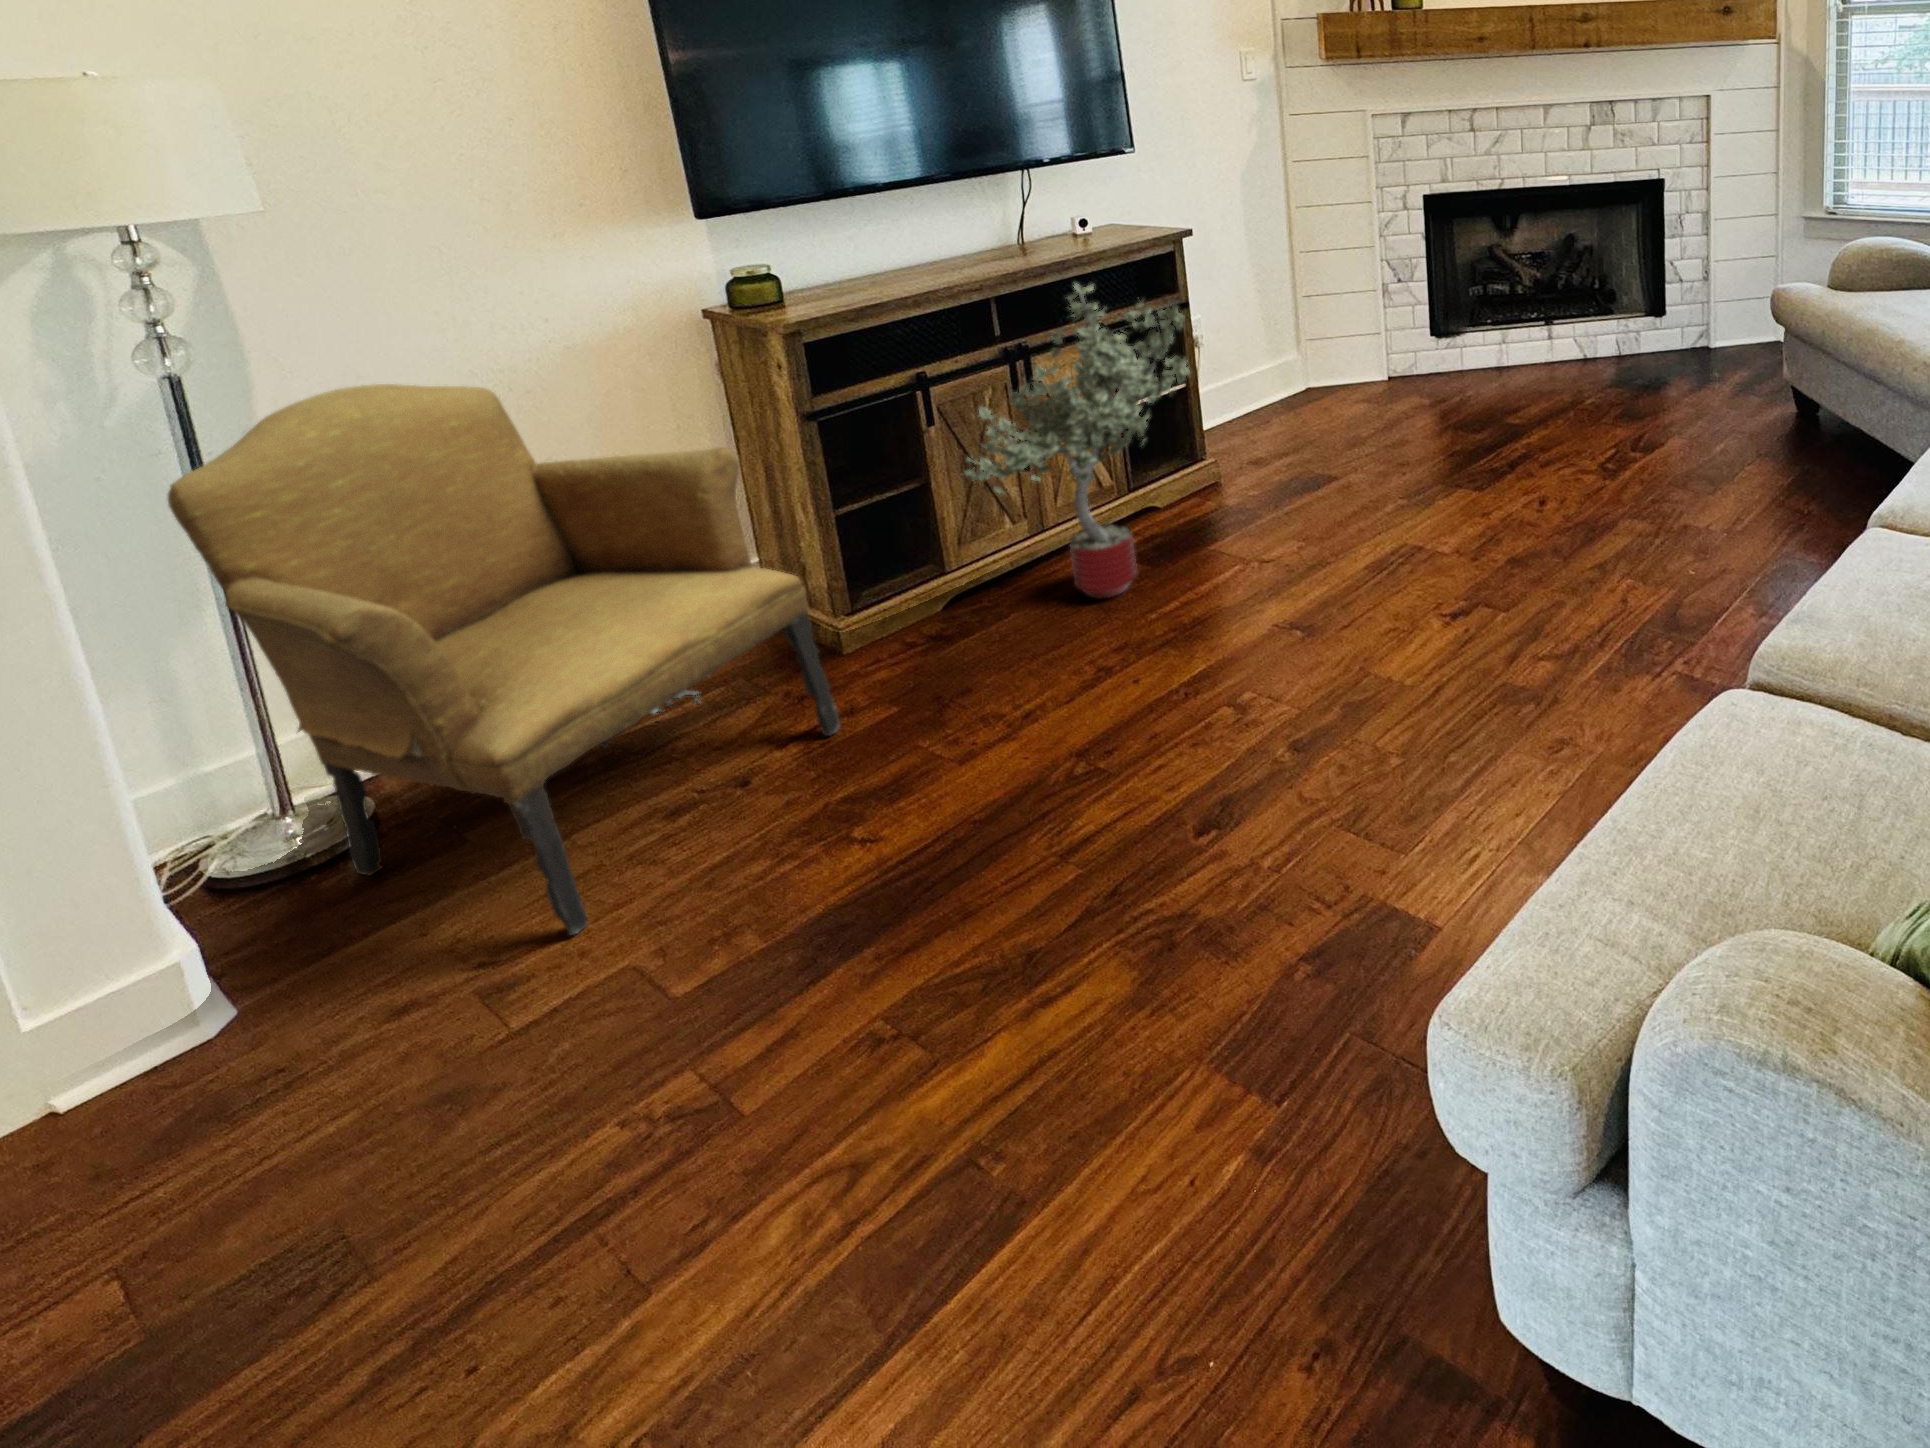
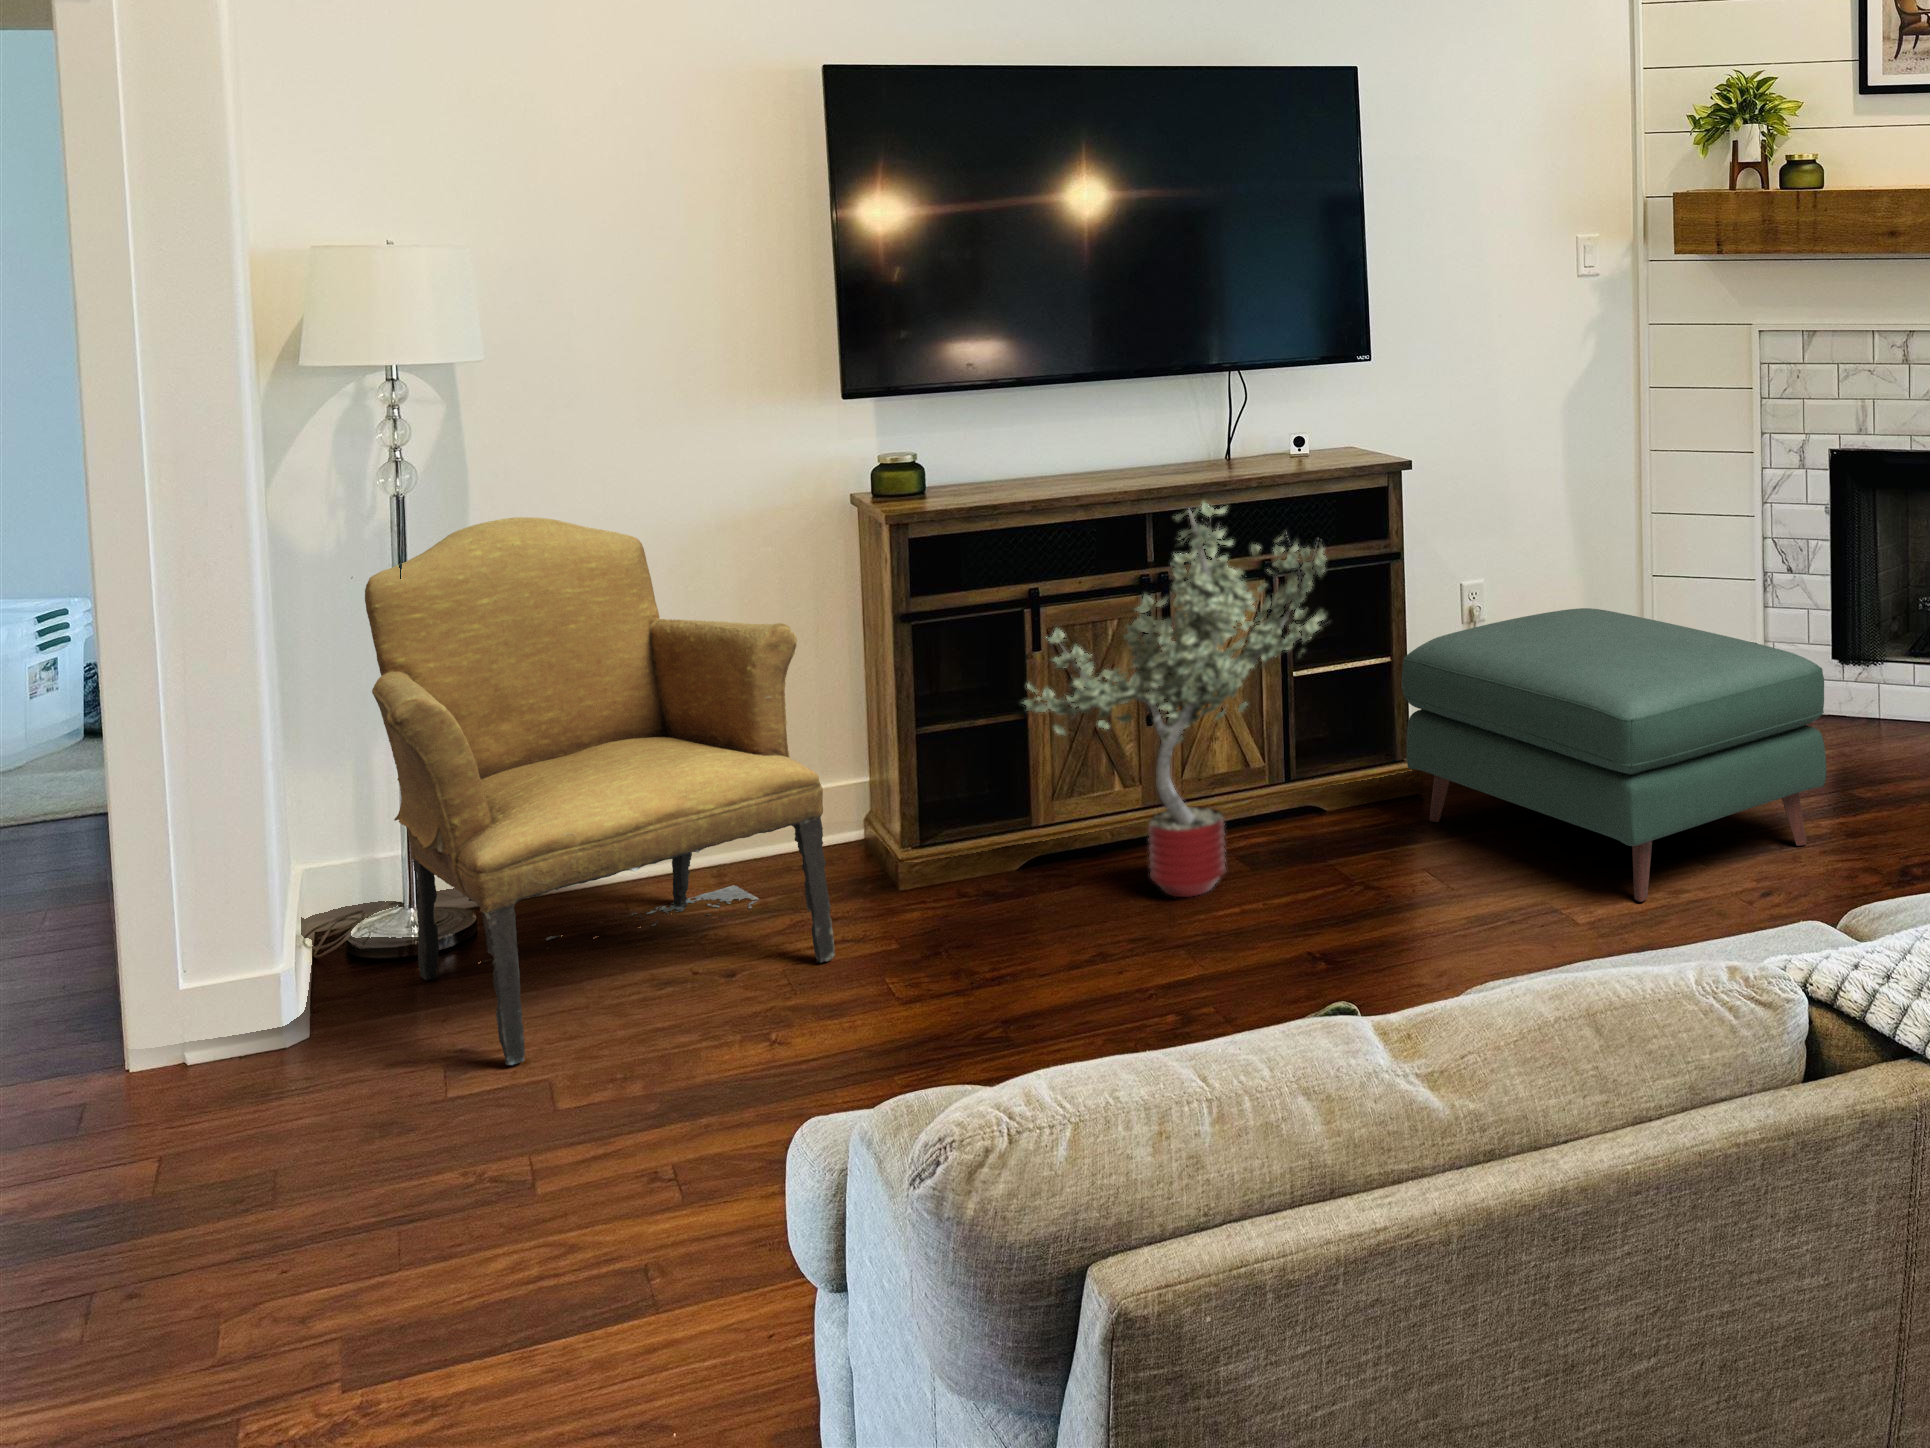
ottoman: none [1214,324,1524,524] -> present [1402,608,1826,902]

